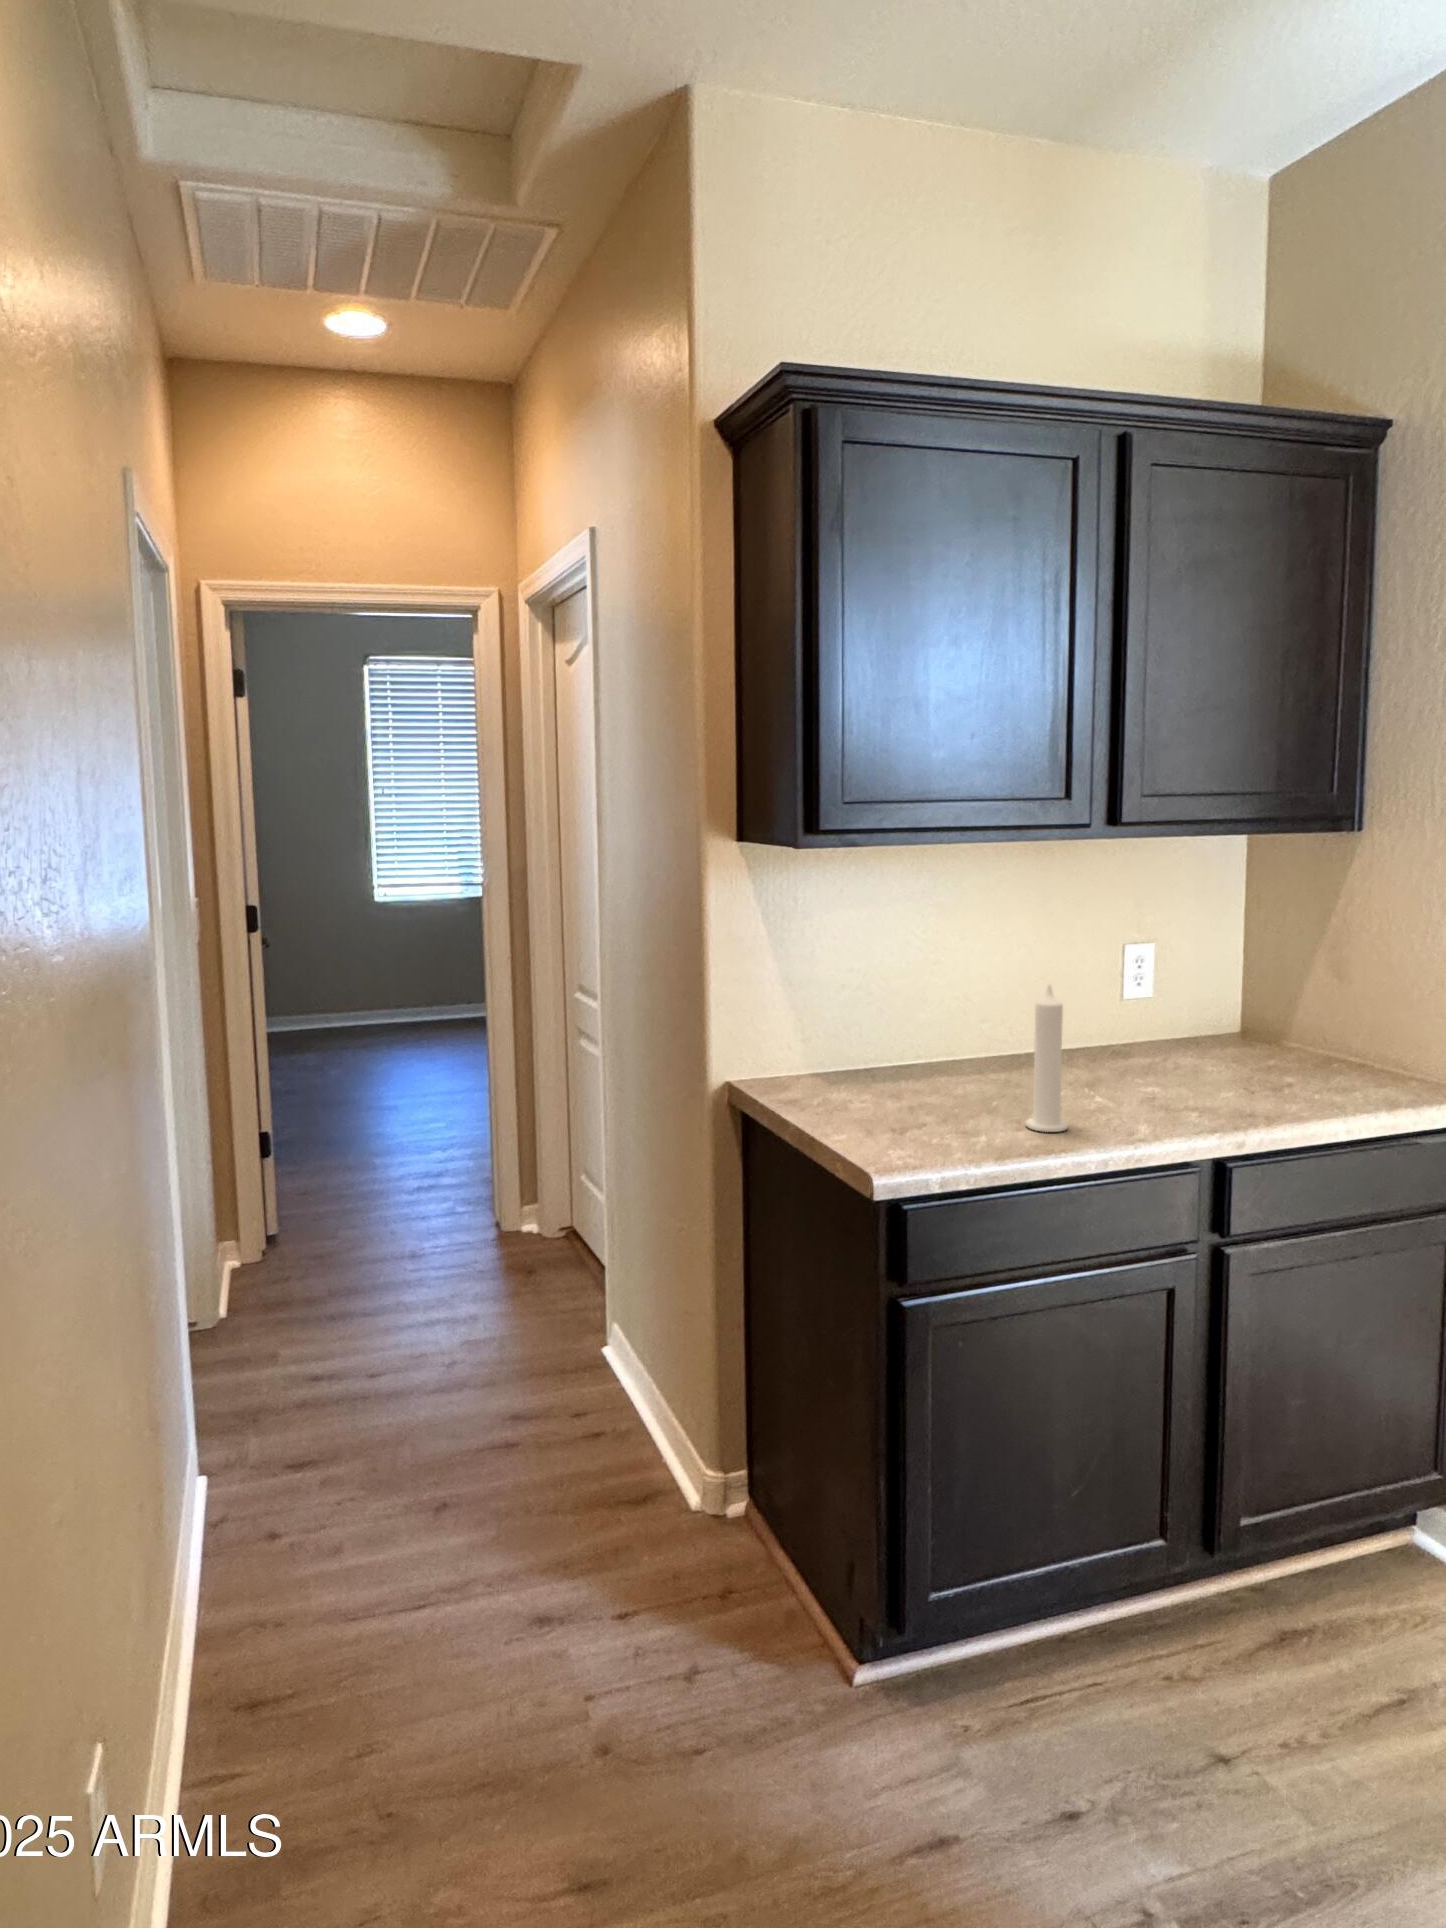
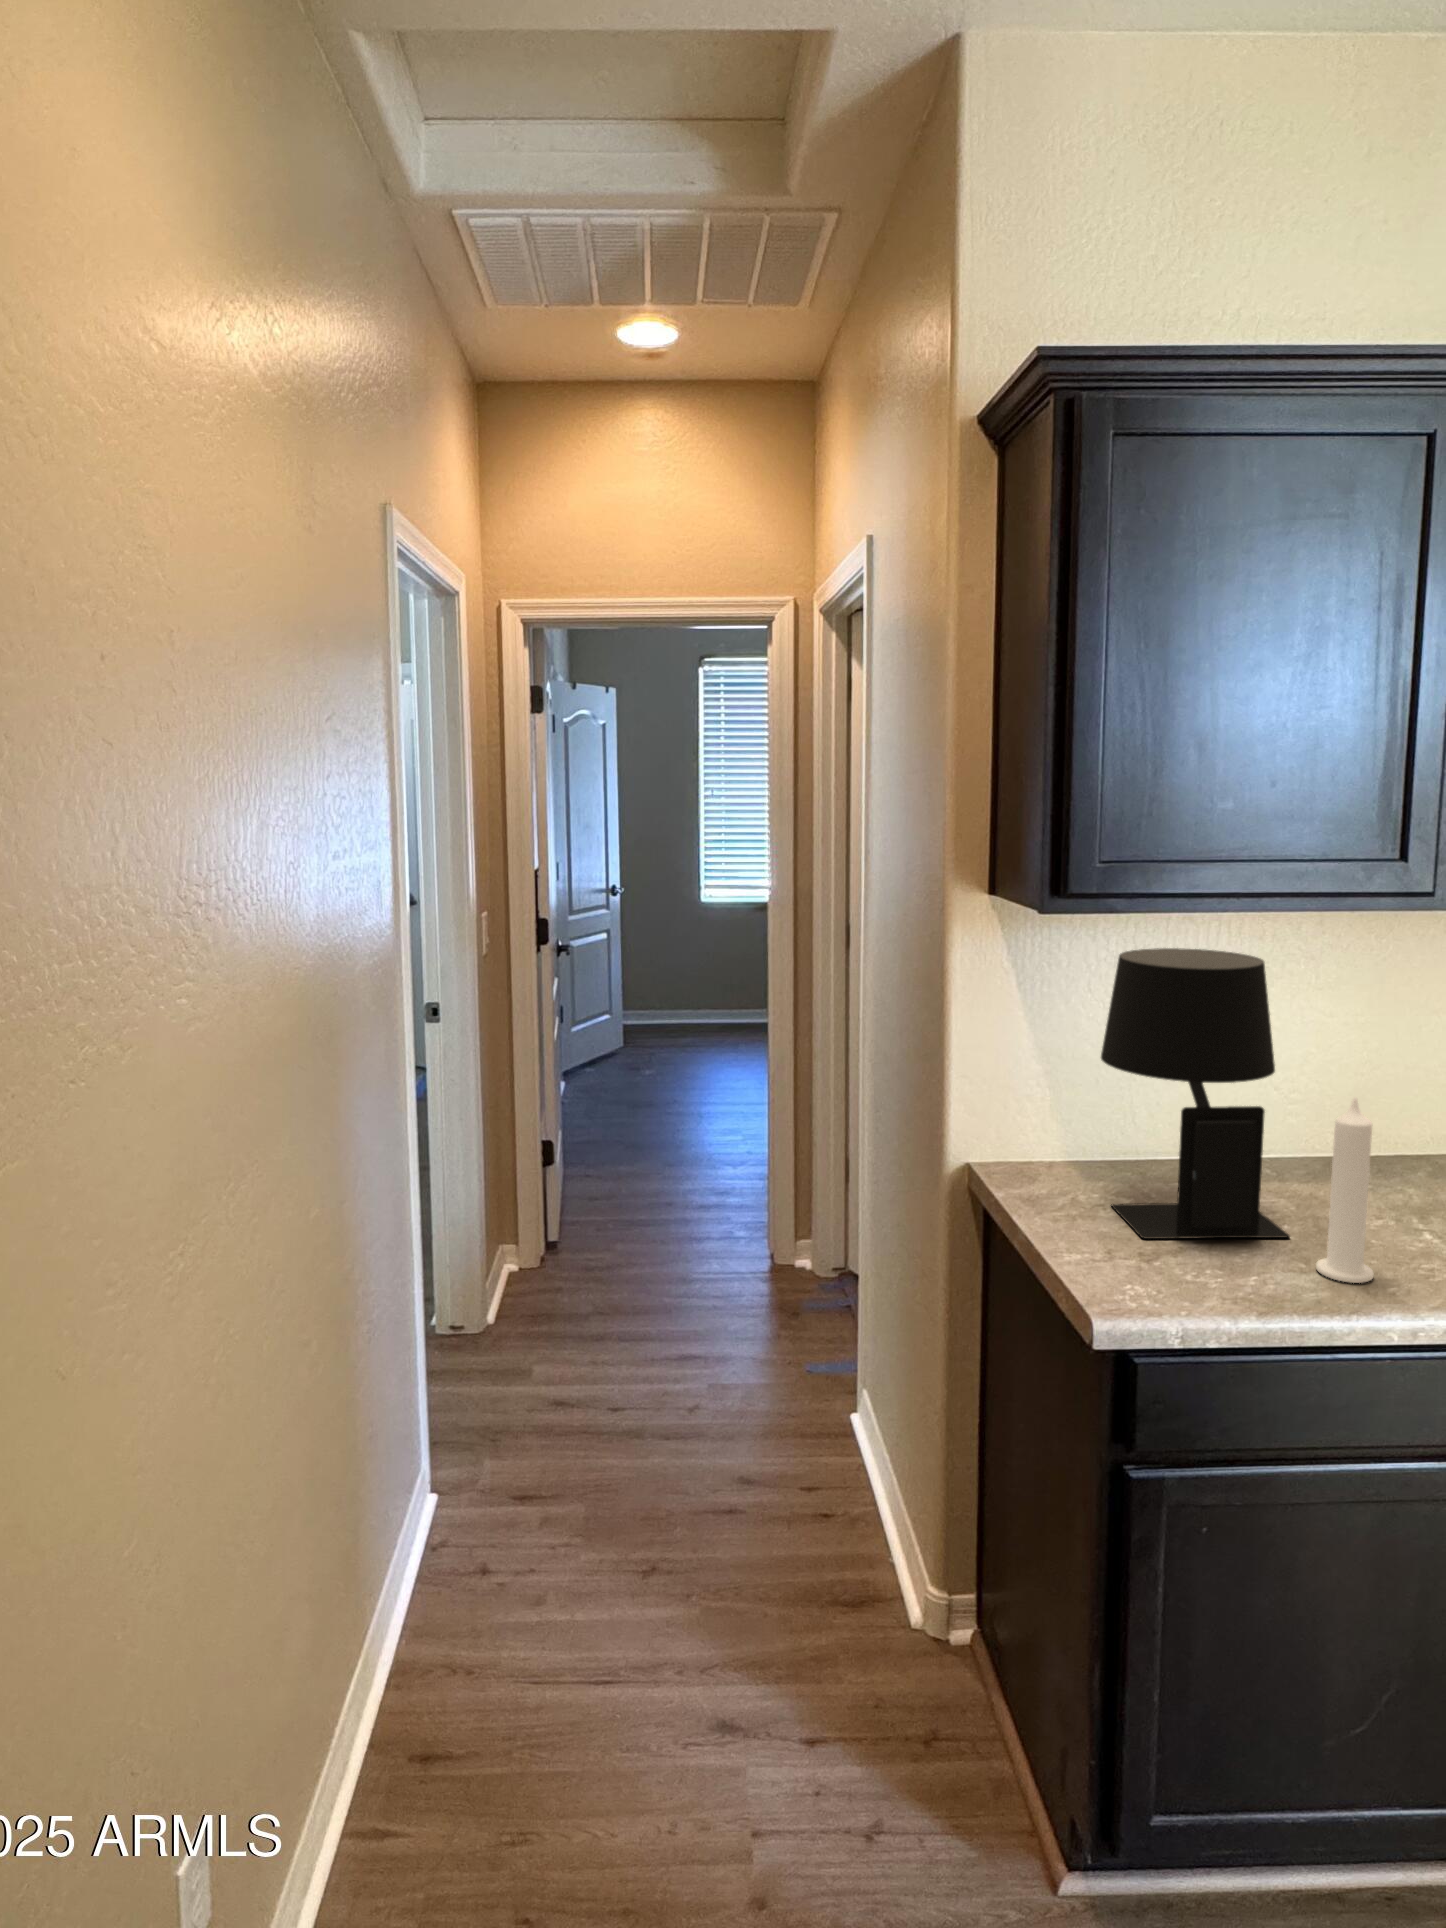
table lamp: none [844,881,1000,1119] -> present [1101,948,1289,1239]

